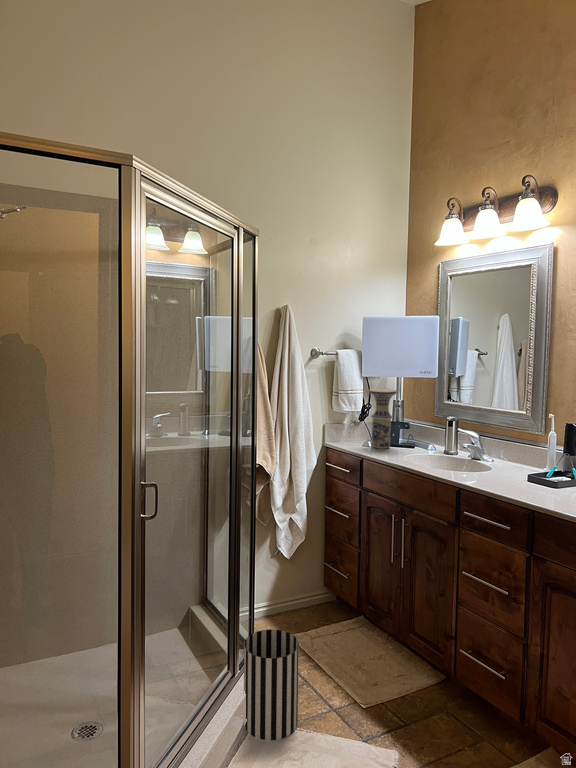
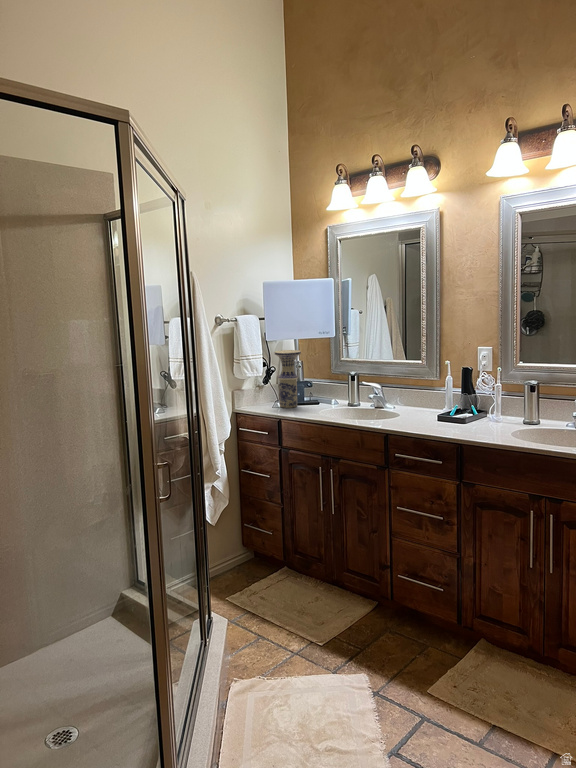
wastebasket: present [244,629,299,741] -> none [213,591,270,696]

